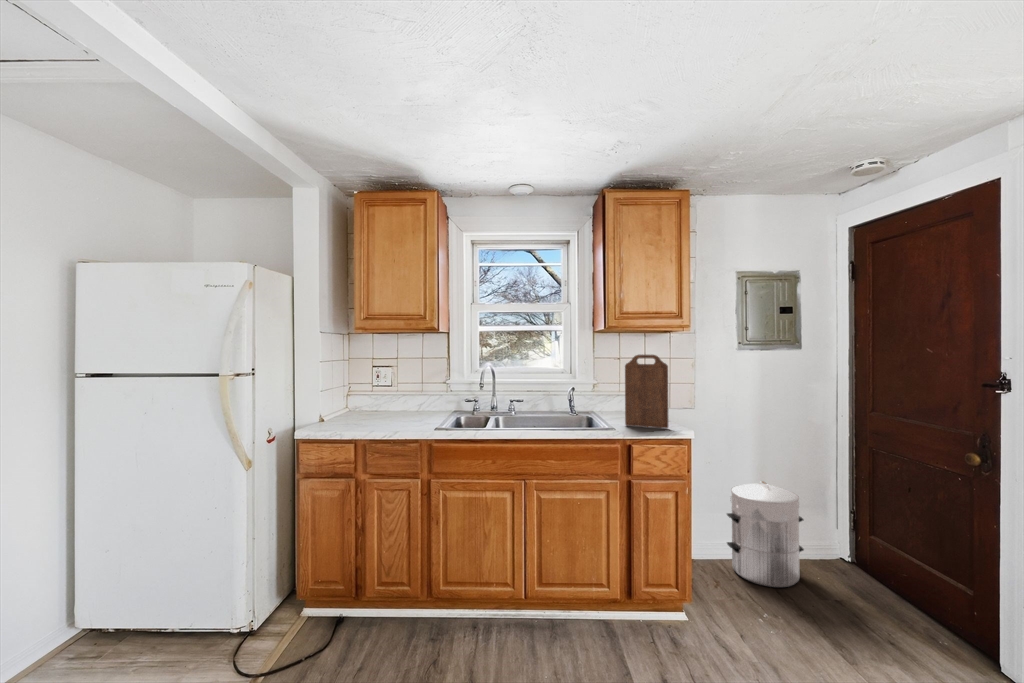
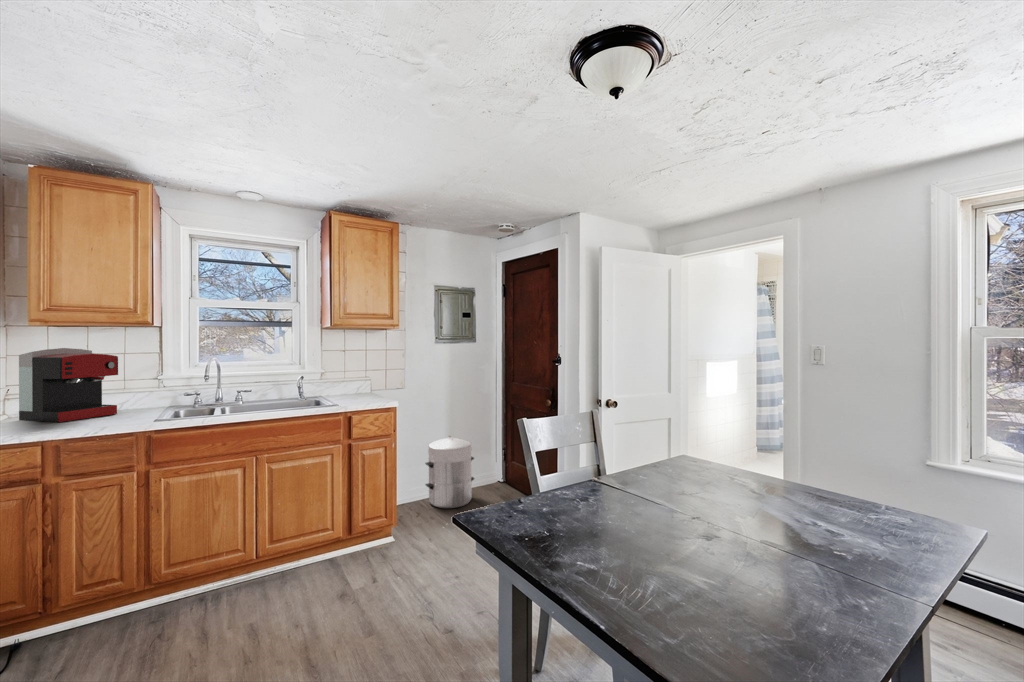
coffee maker: none [348,353,413,422] -> present [19,348,118,422]
cutting board: present [625,355,668,428] -> none [347,346,382,403]

